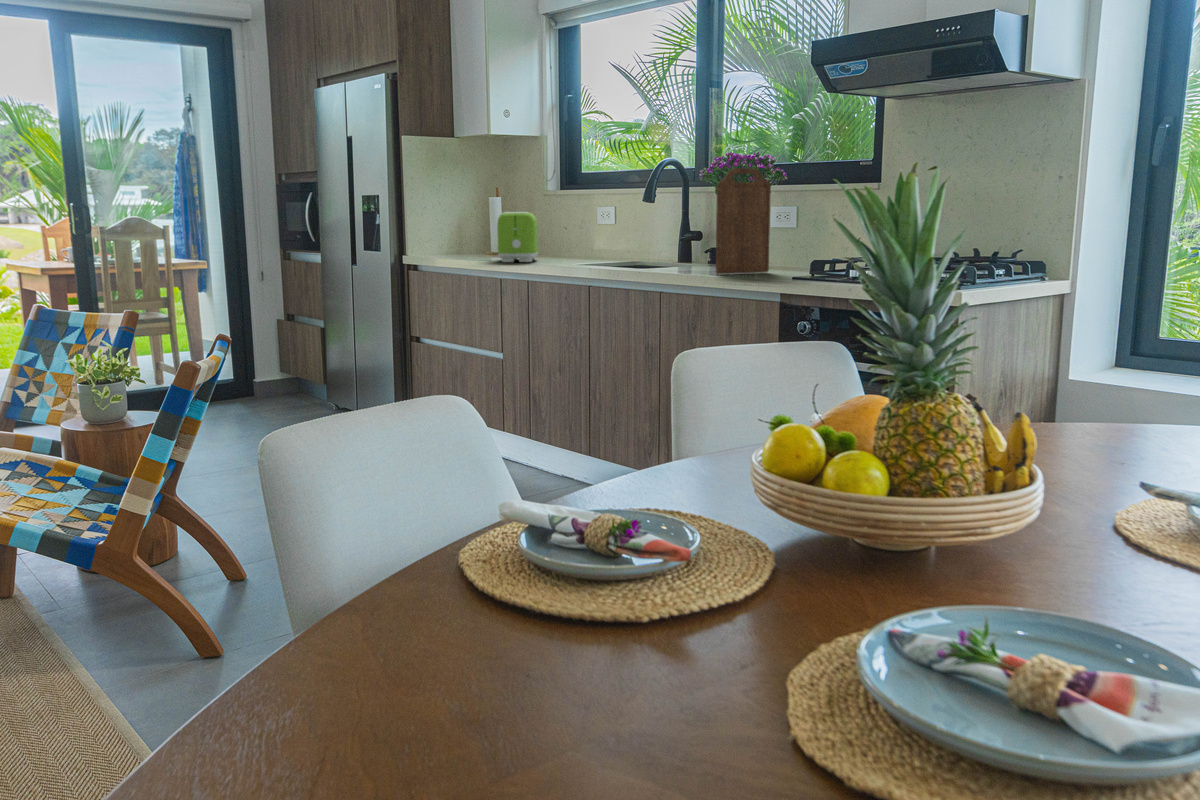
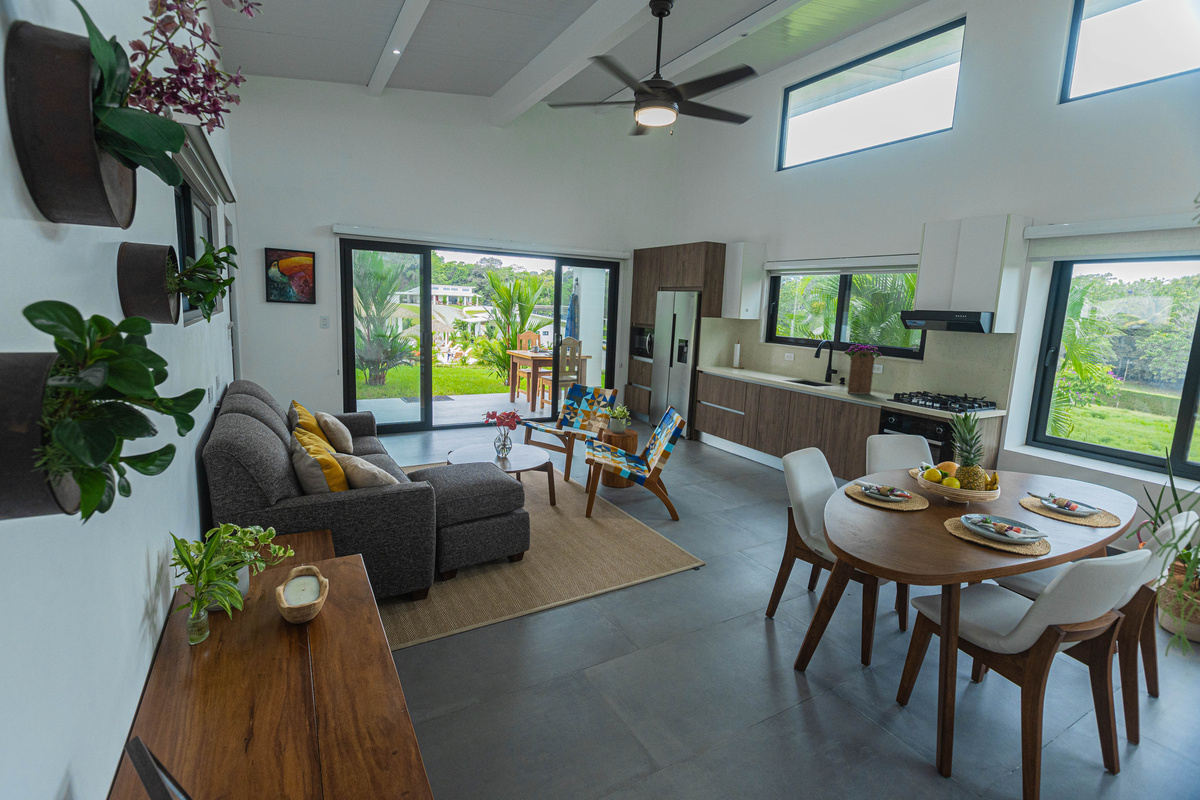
toaster: present [497,212,538,262] -> none [744,354,762,377]

